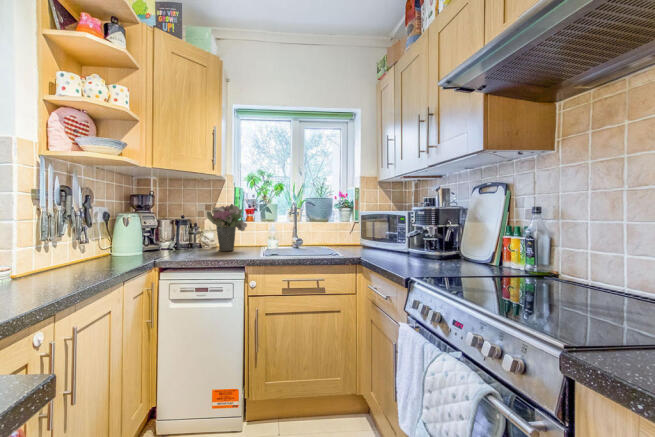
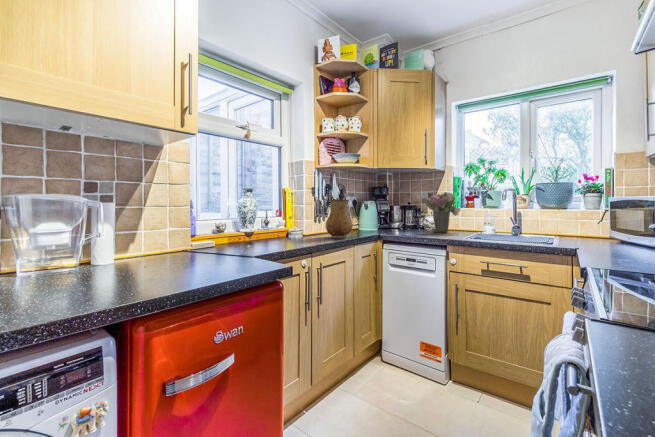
ceramic pitcher: none [65,211,115,271] -> present [326,199,352,238]

